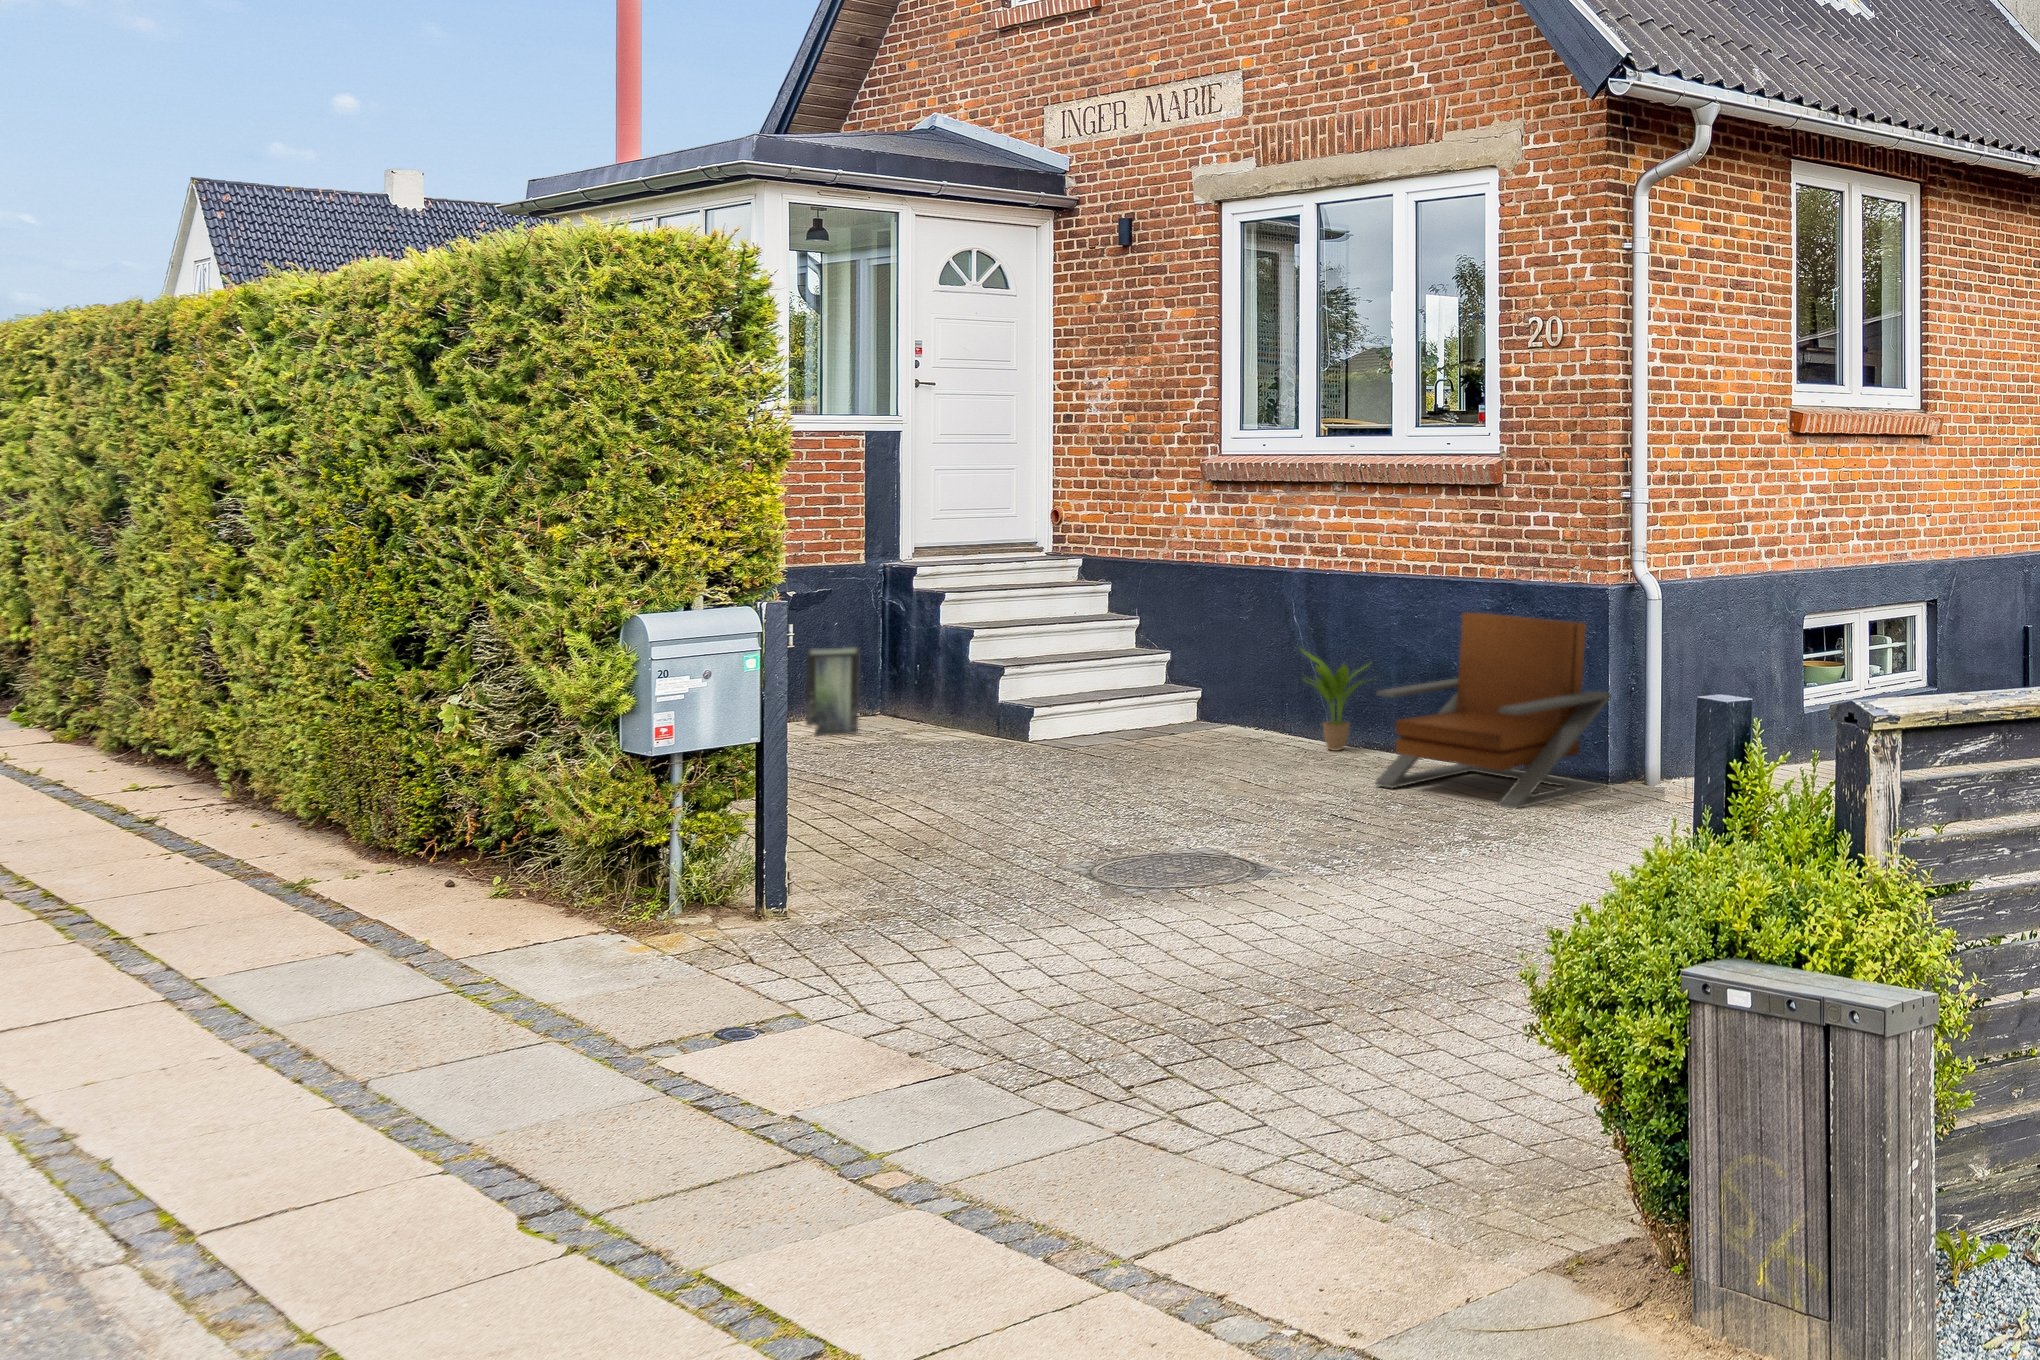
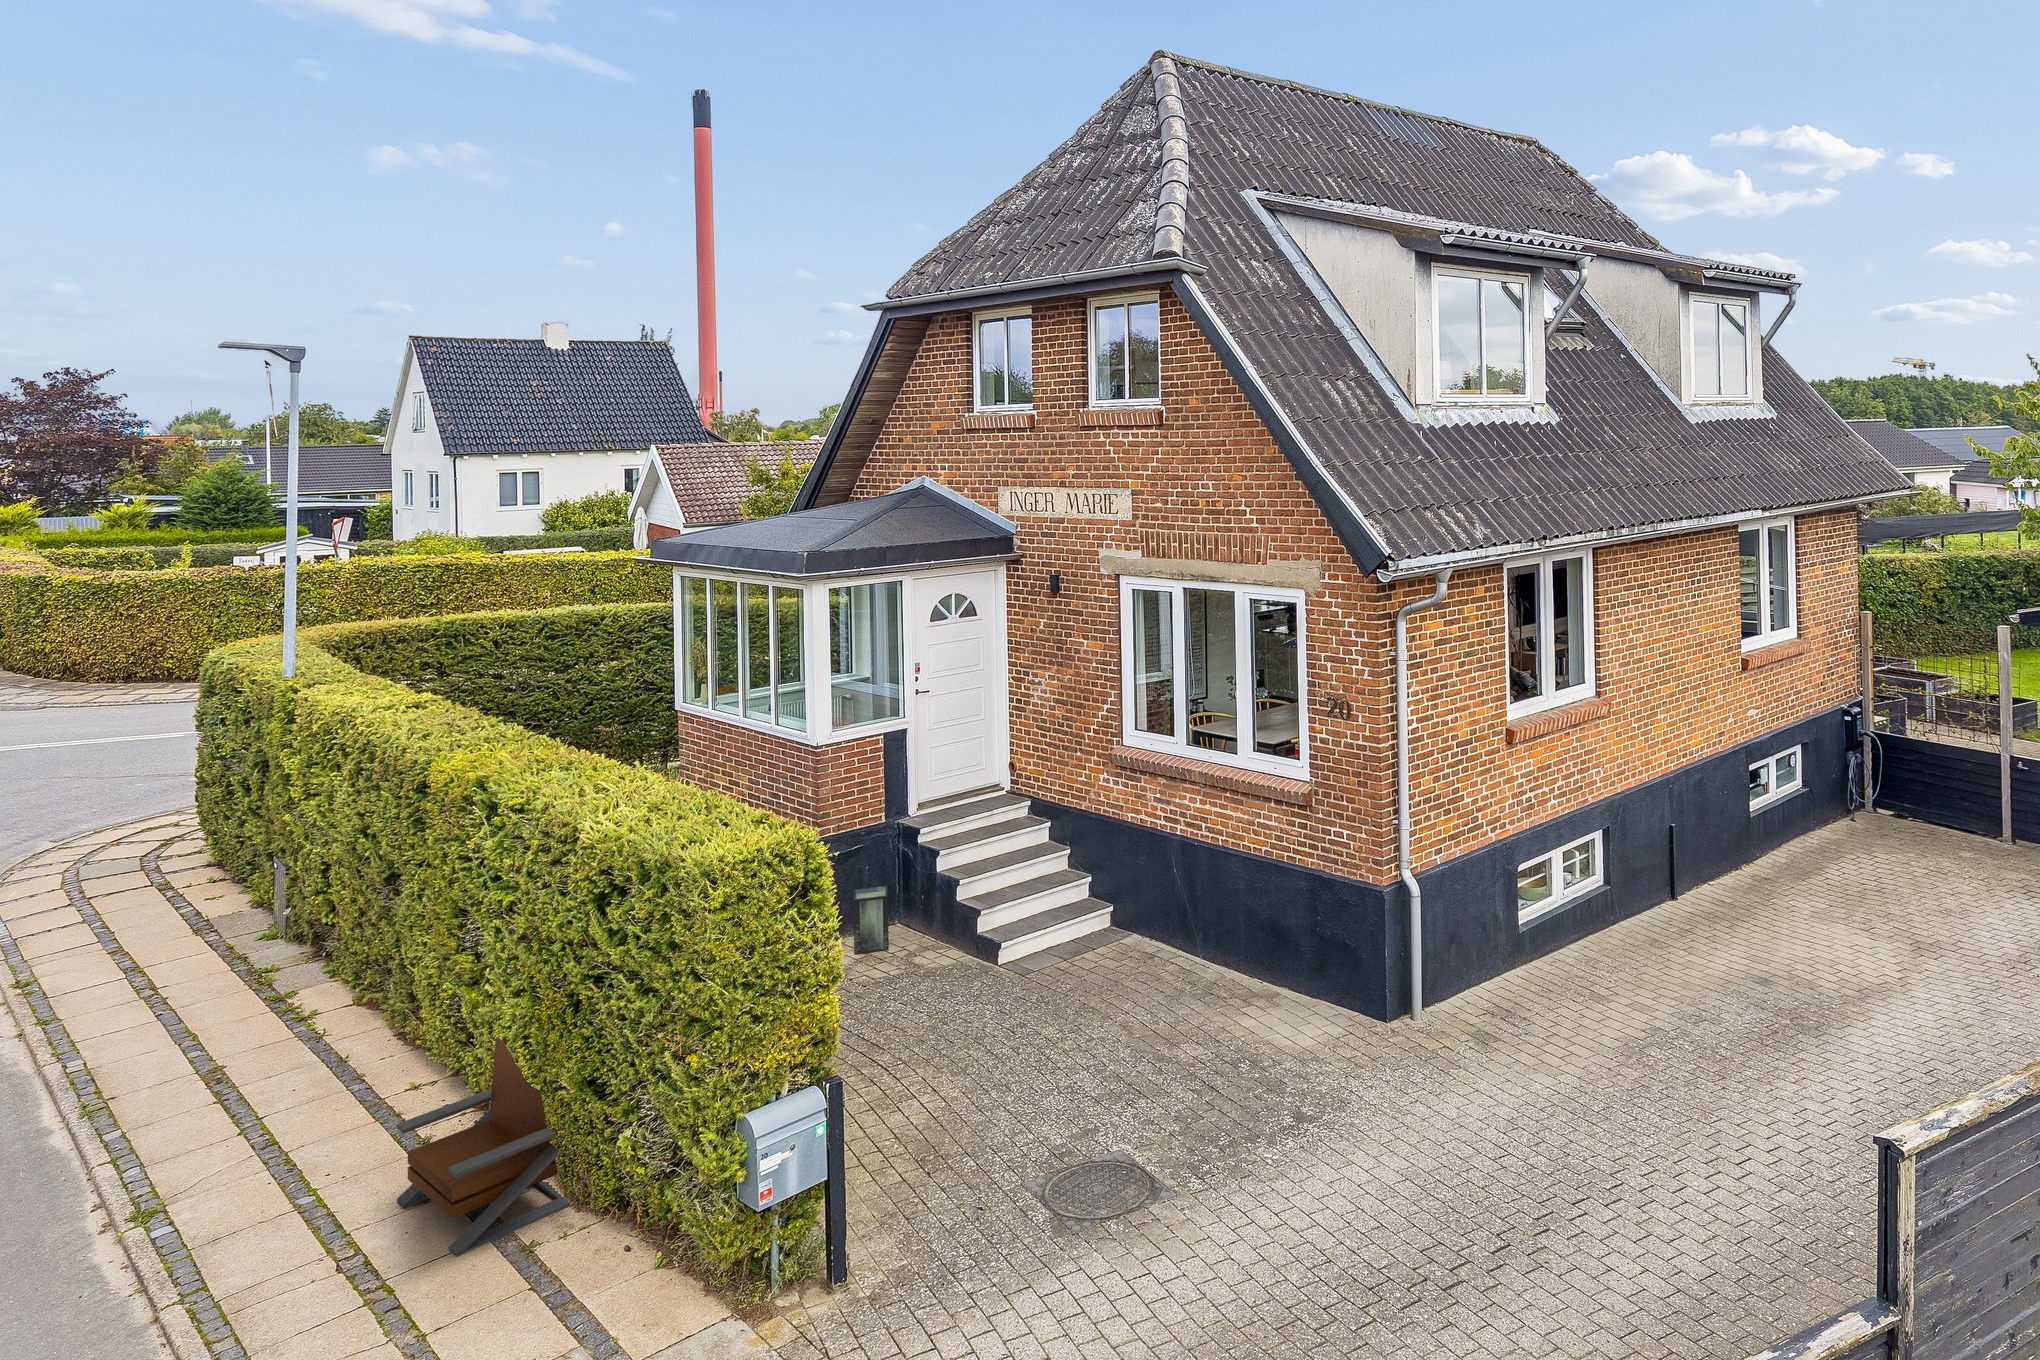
lounge chair: present [1375,613,1611,808] -> present [396,1037,572,1257]
potted plant: present [1303,651,1372,751] -> none [1181,900,1235,972]

